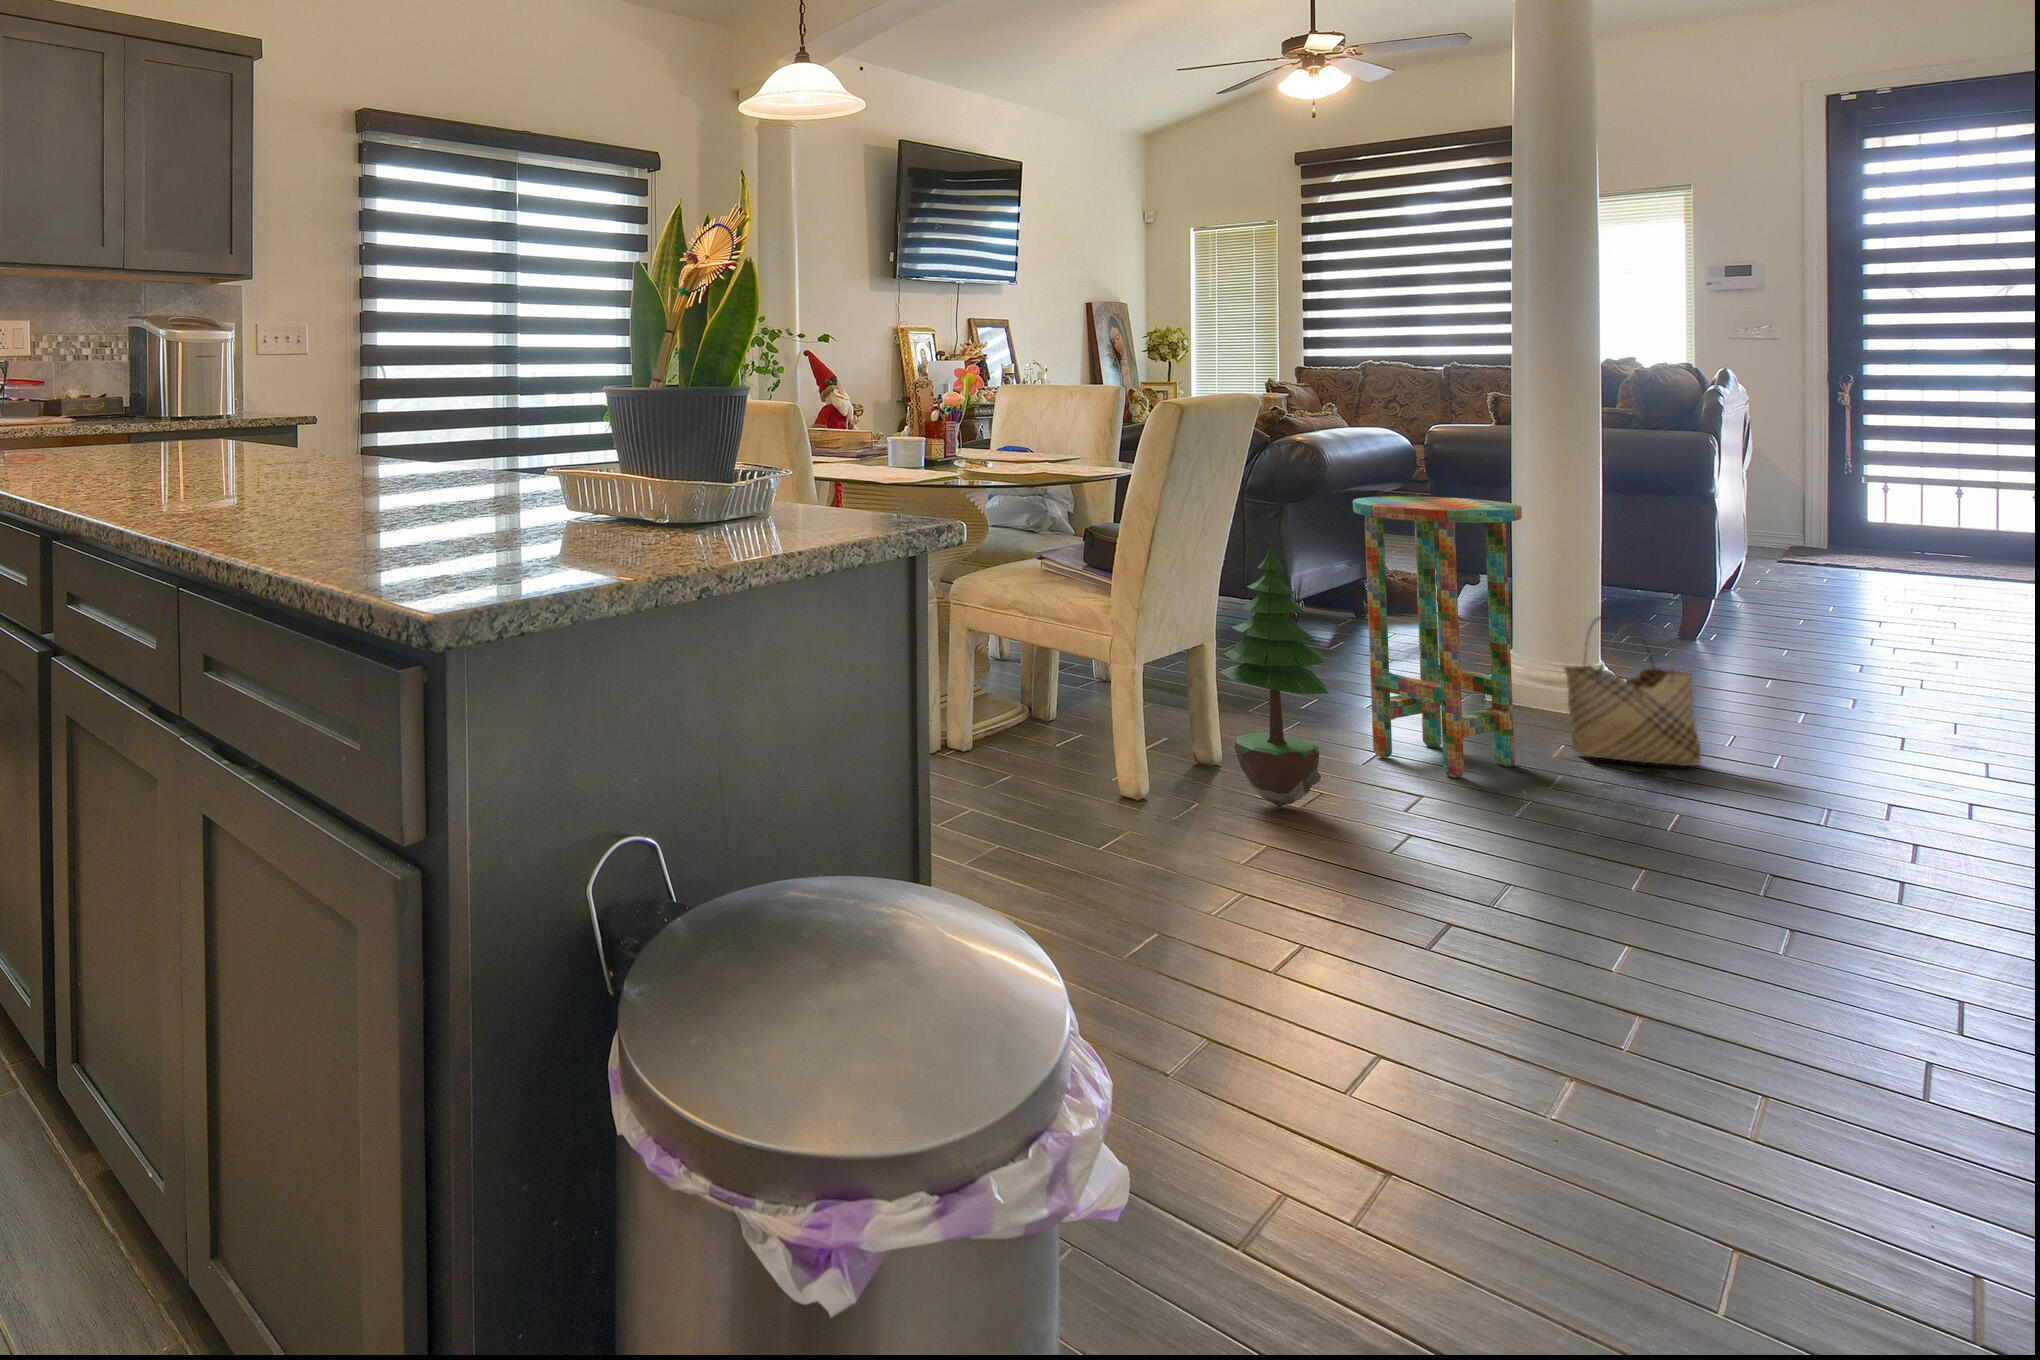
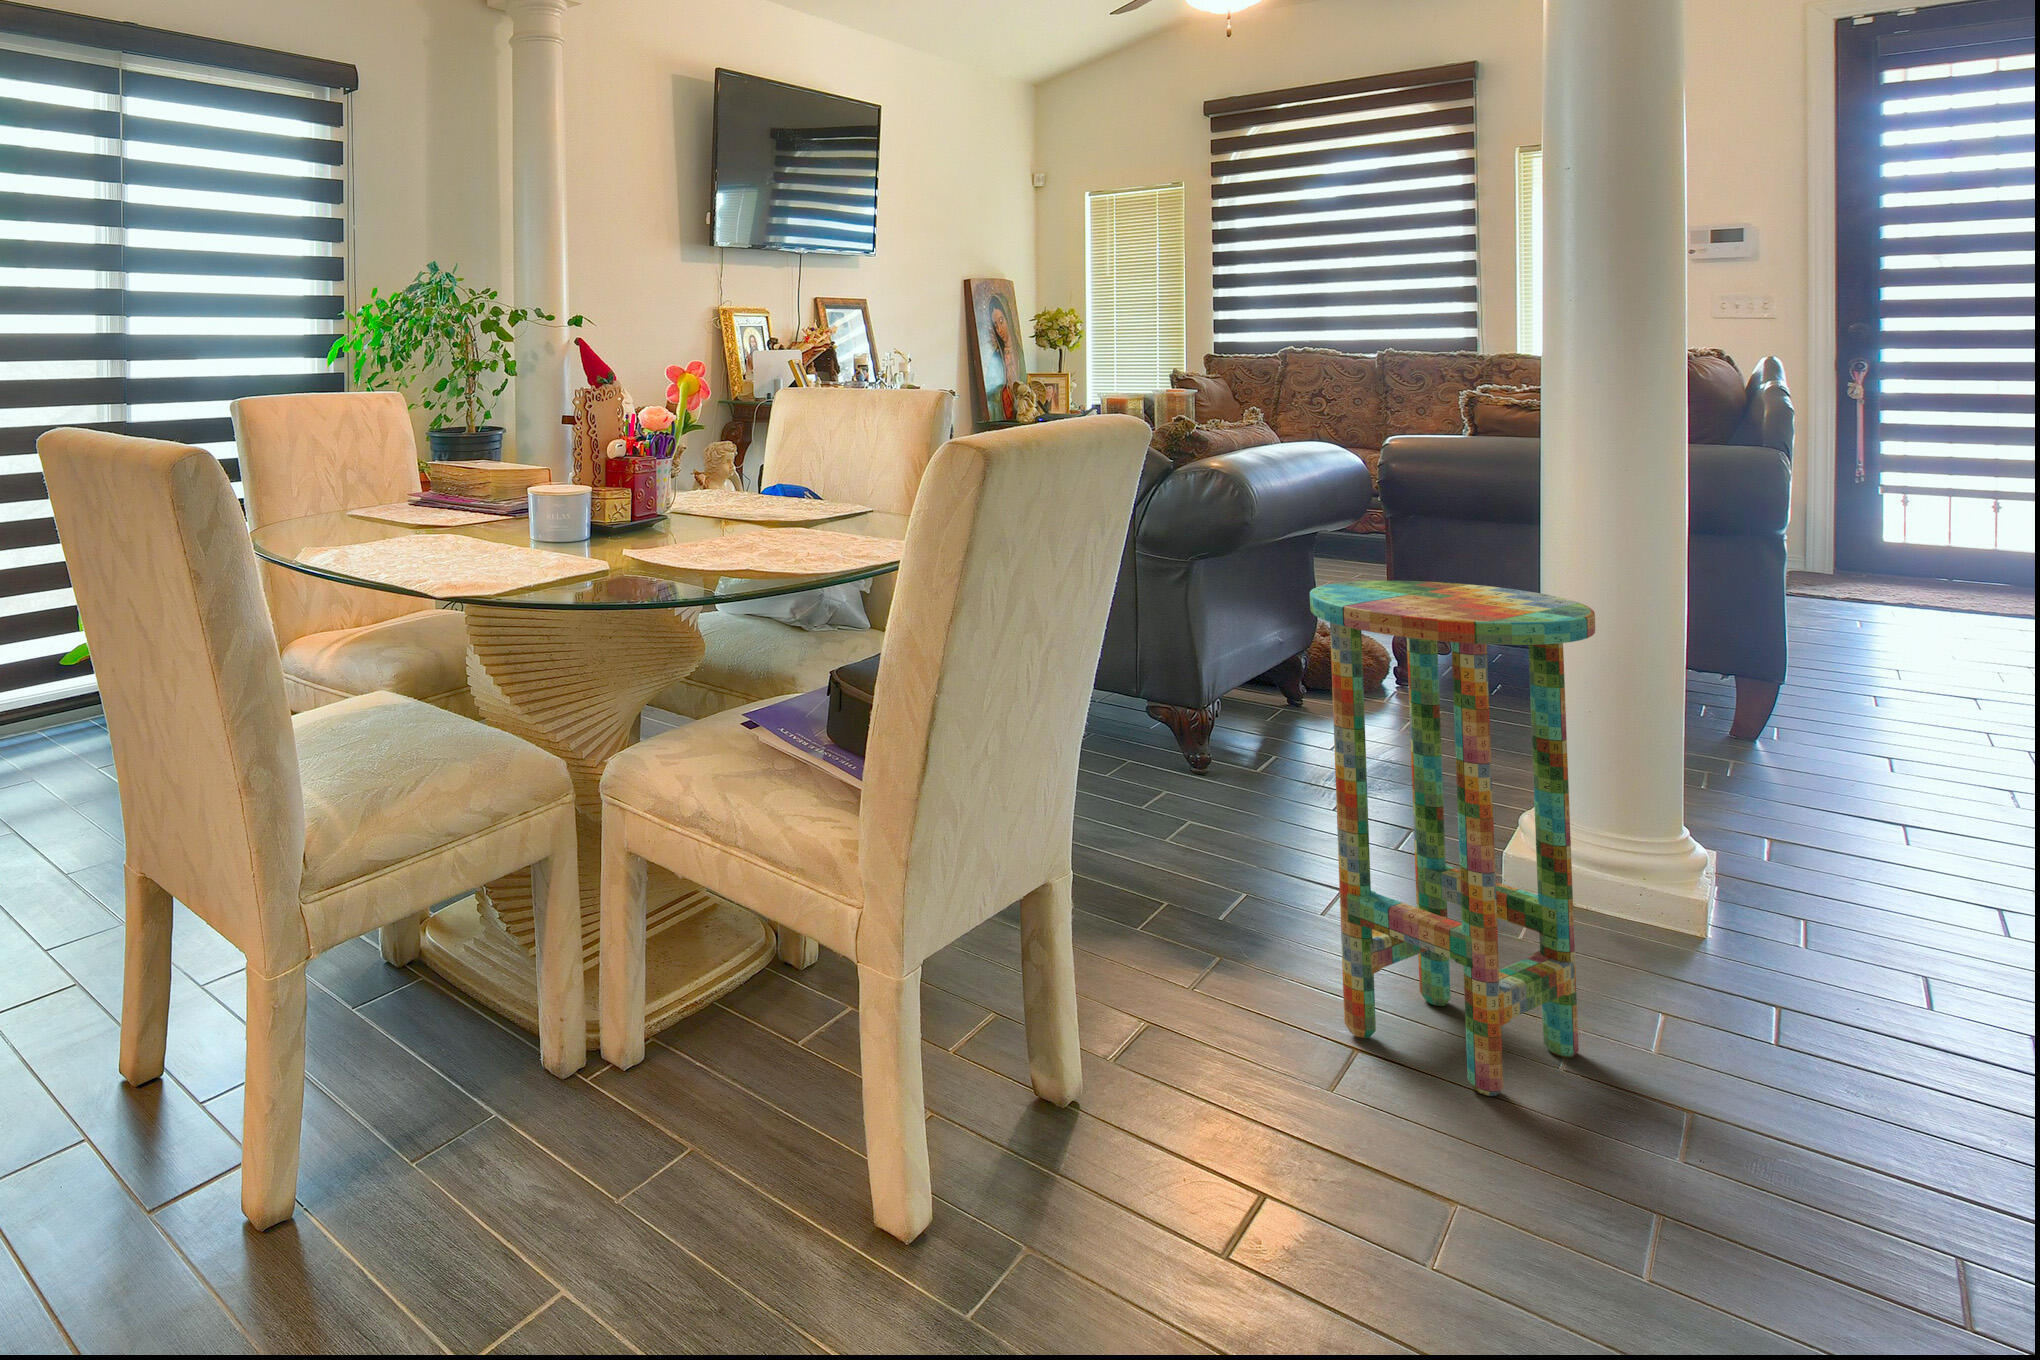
potted tree: present [1220,547,1328,807] -> none [1084,708,1285,1209]
woven basket: present [1565,616,1701,766] -> none [1649,780,1882,1053]

